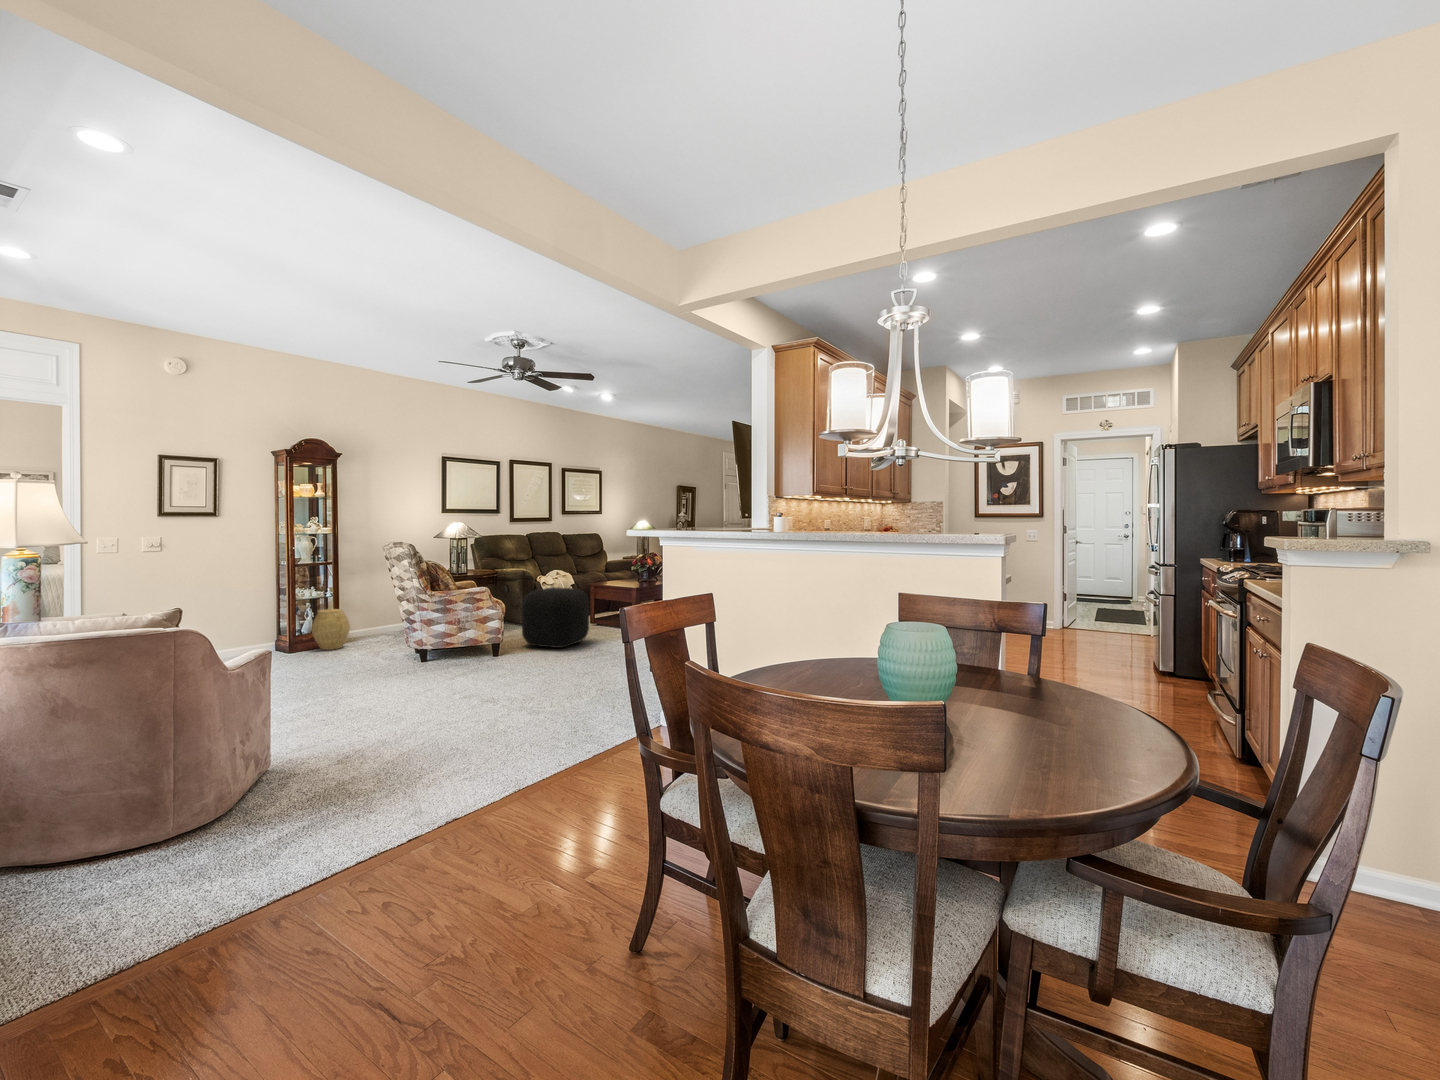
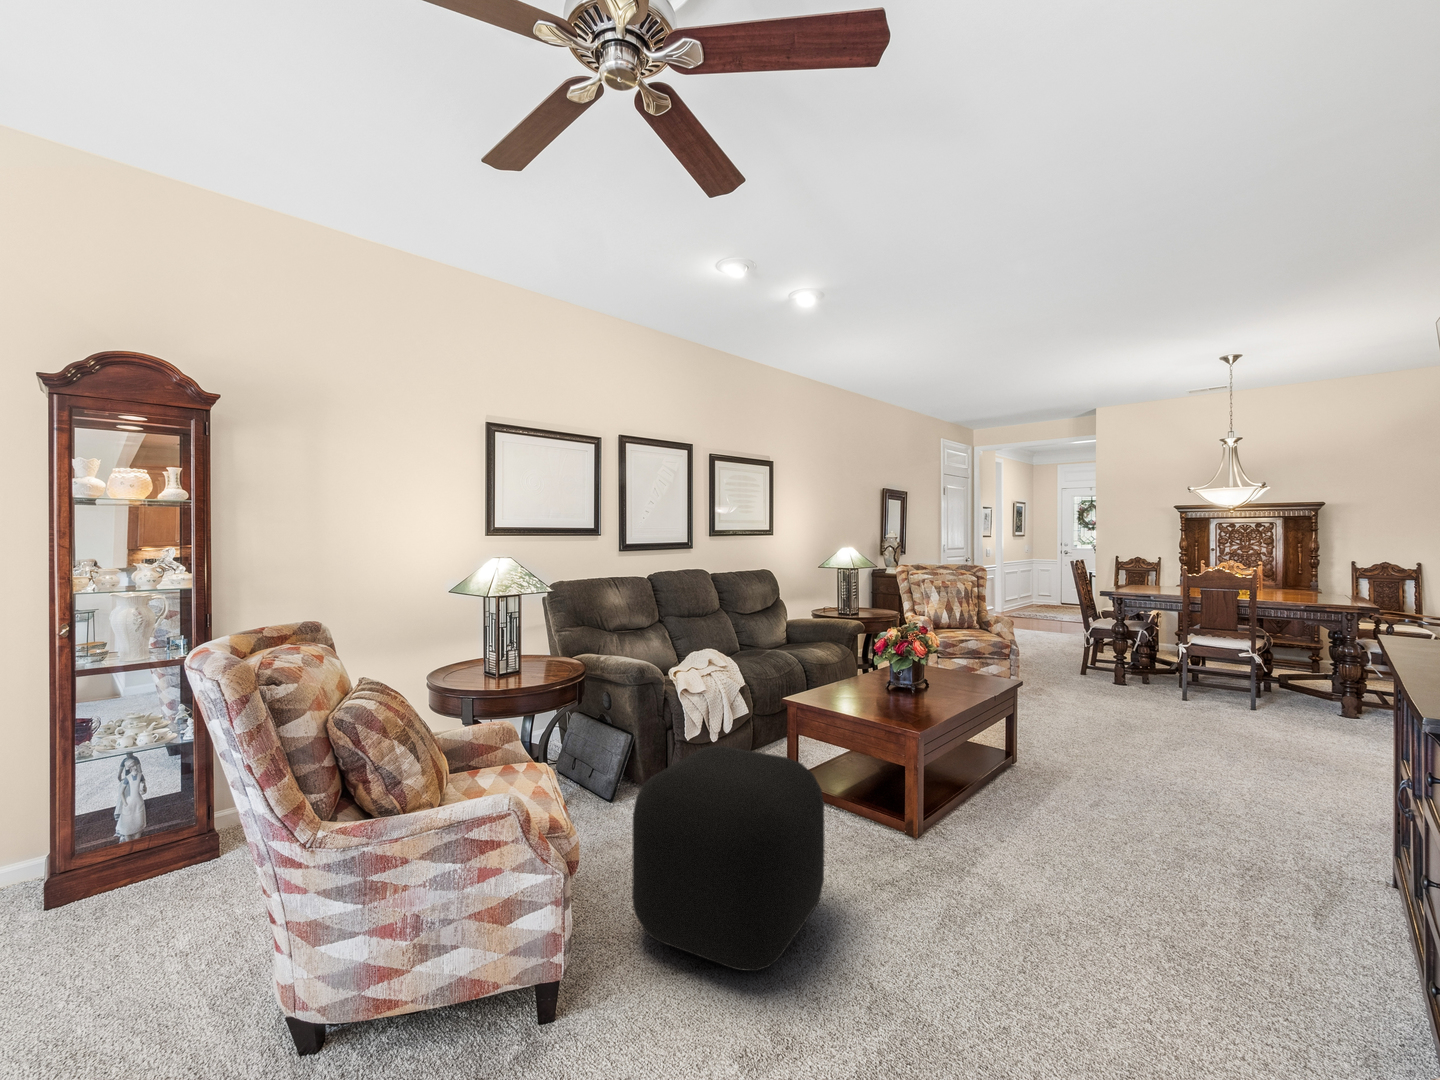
woven basket: present [312,608,350,650] -> none [87,789,203,914]

